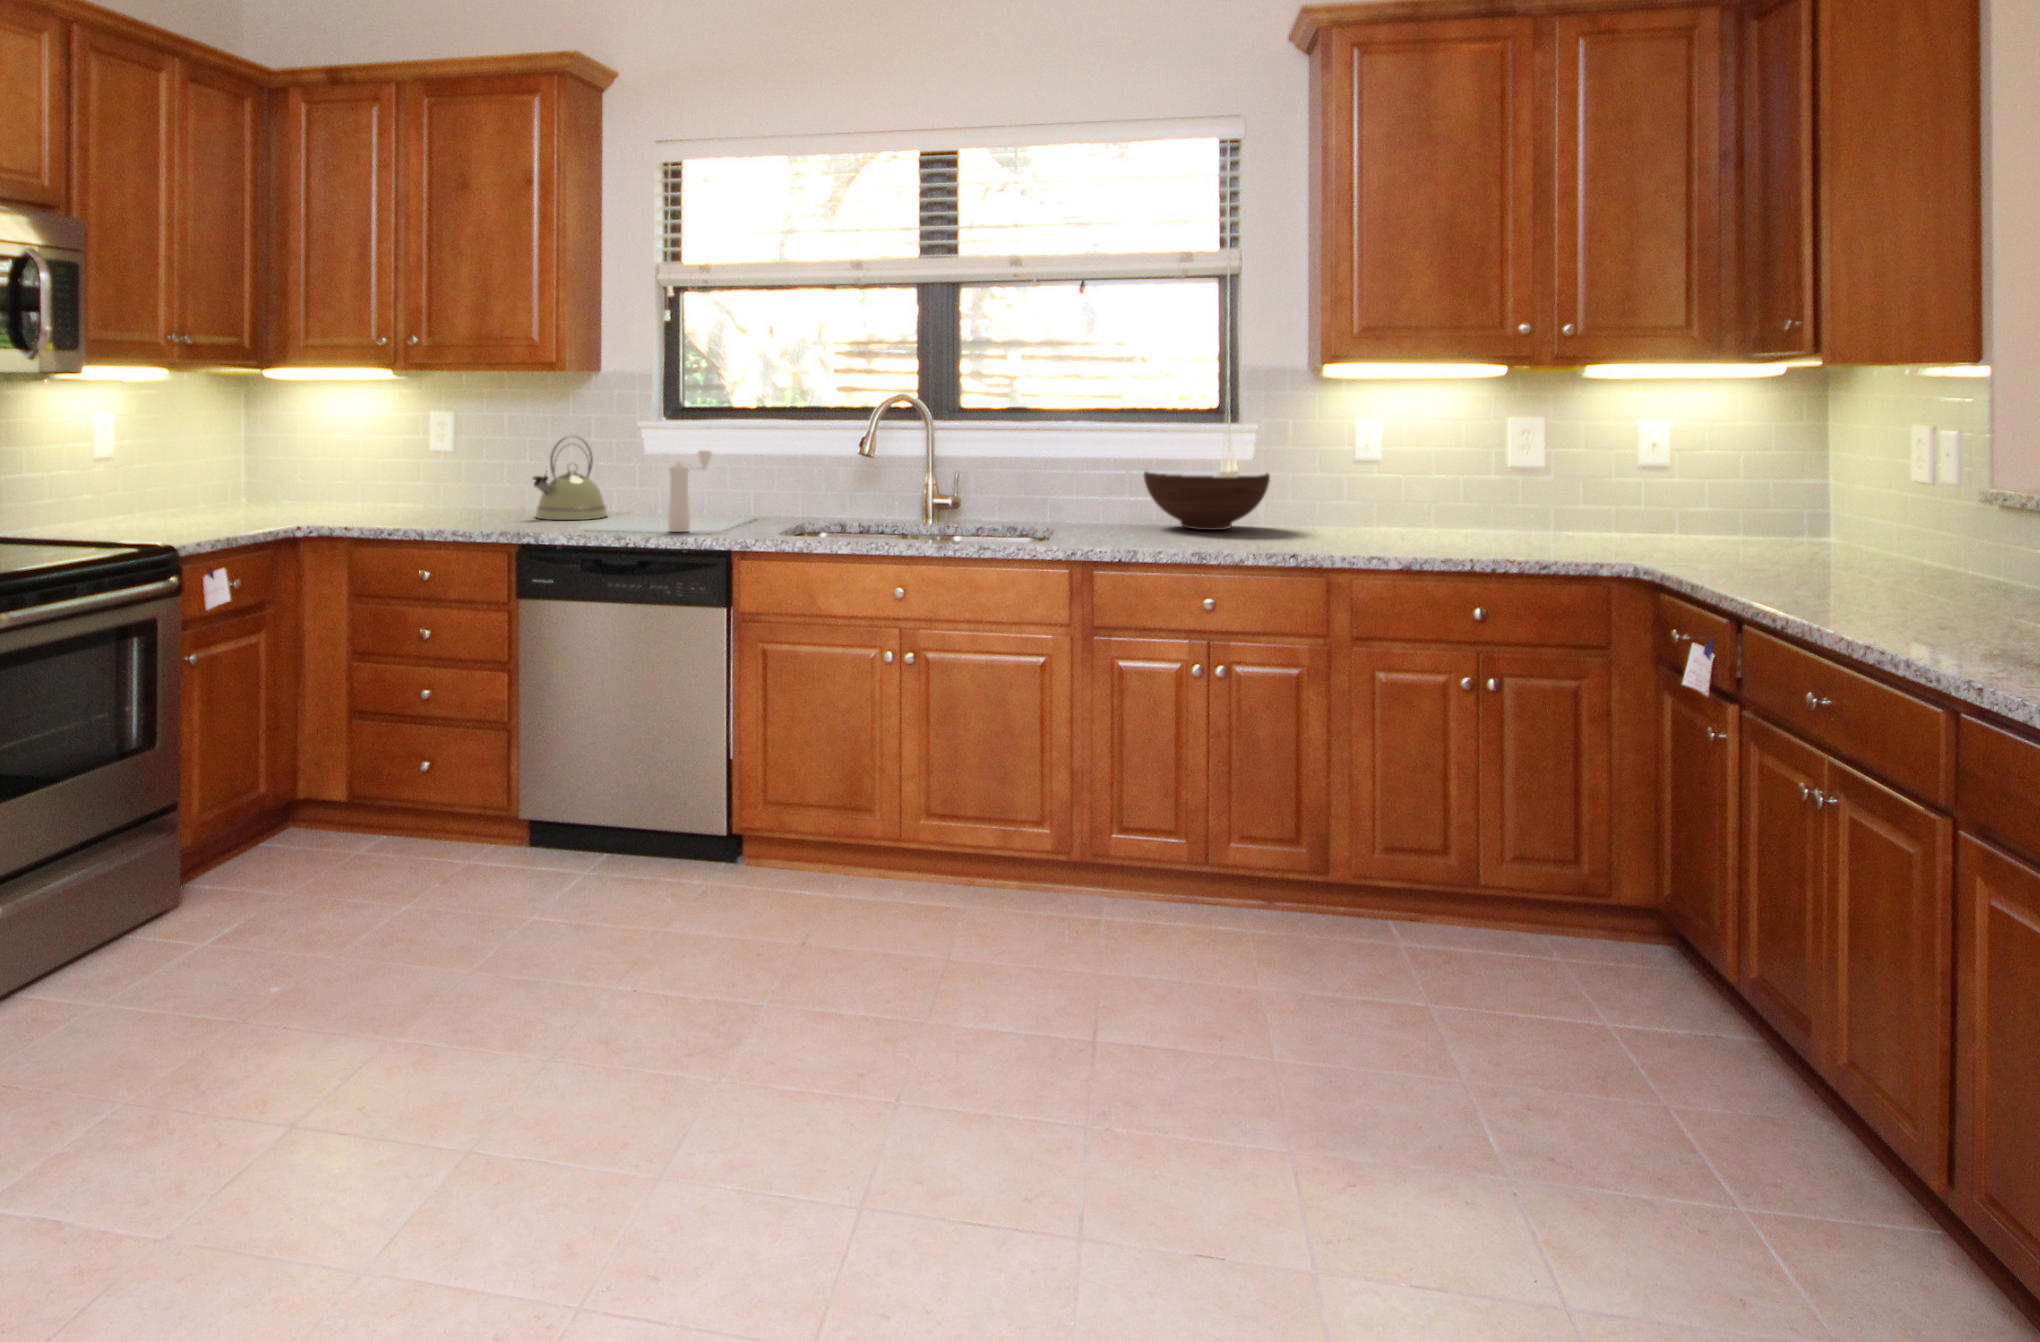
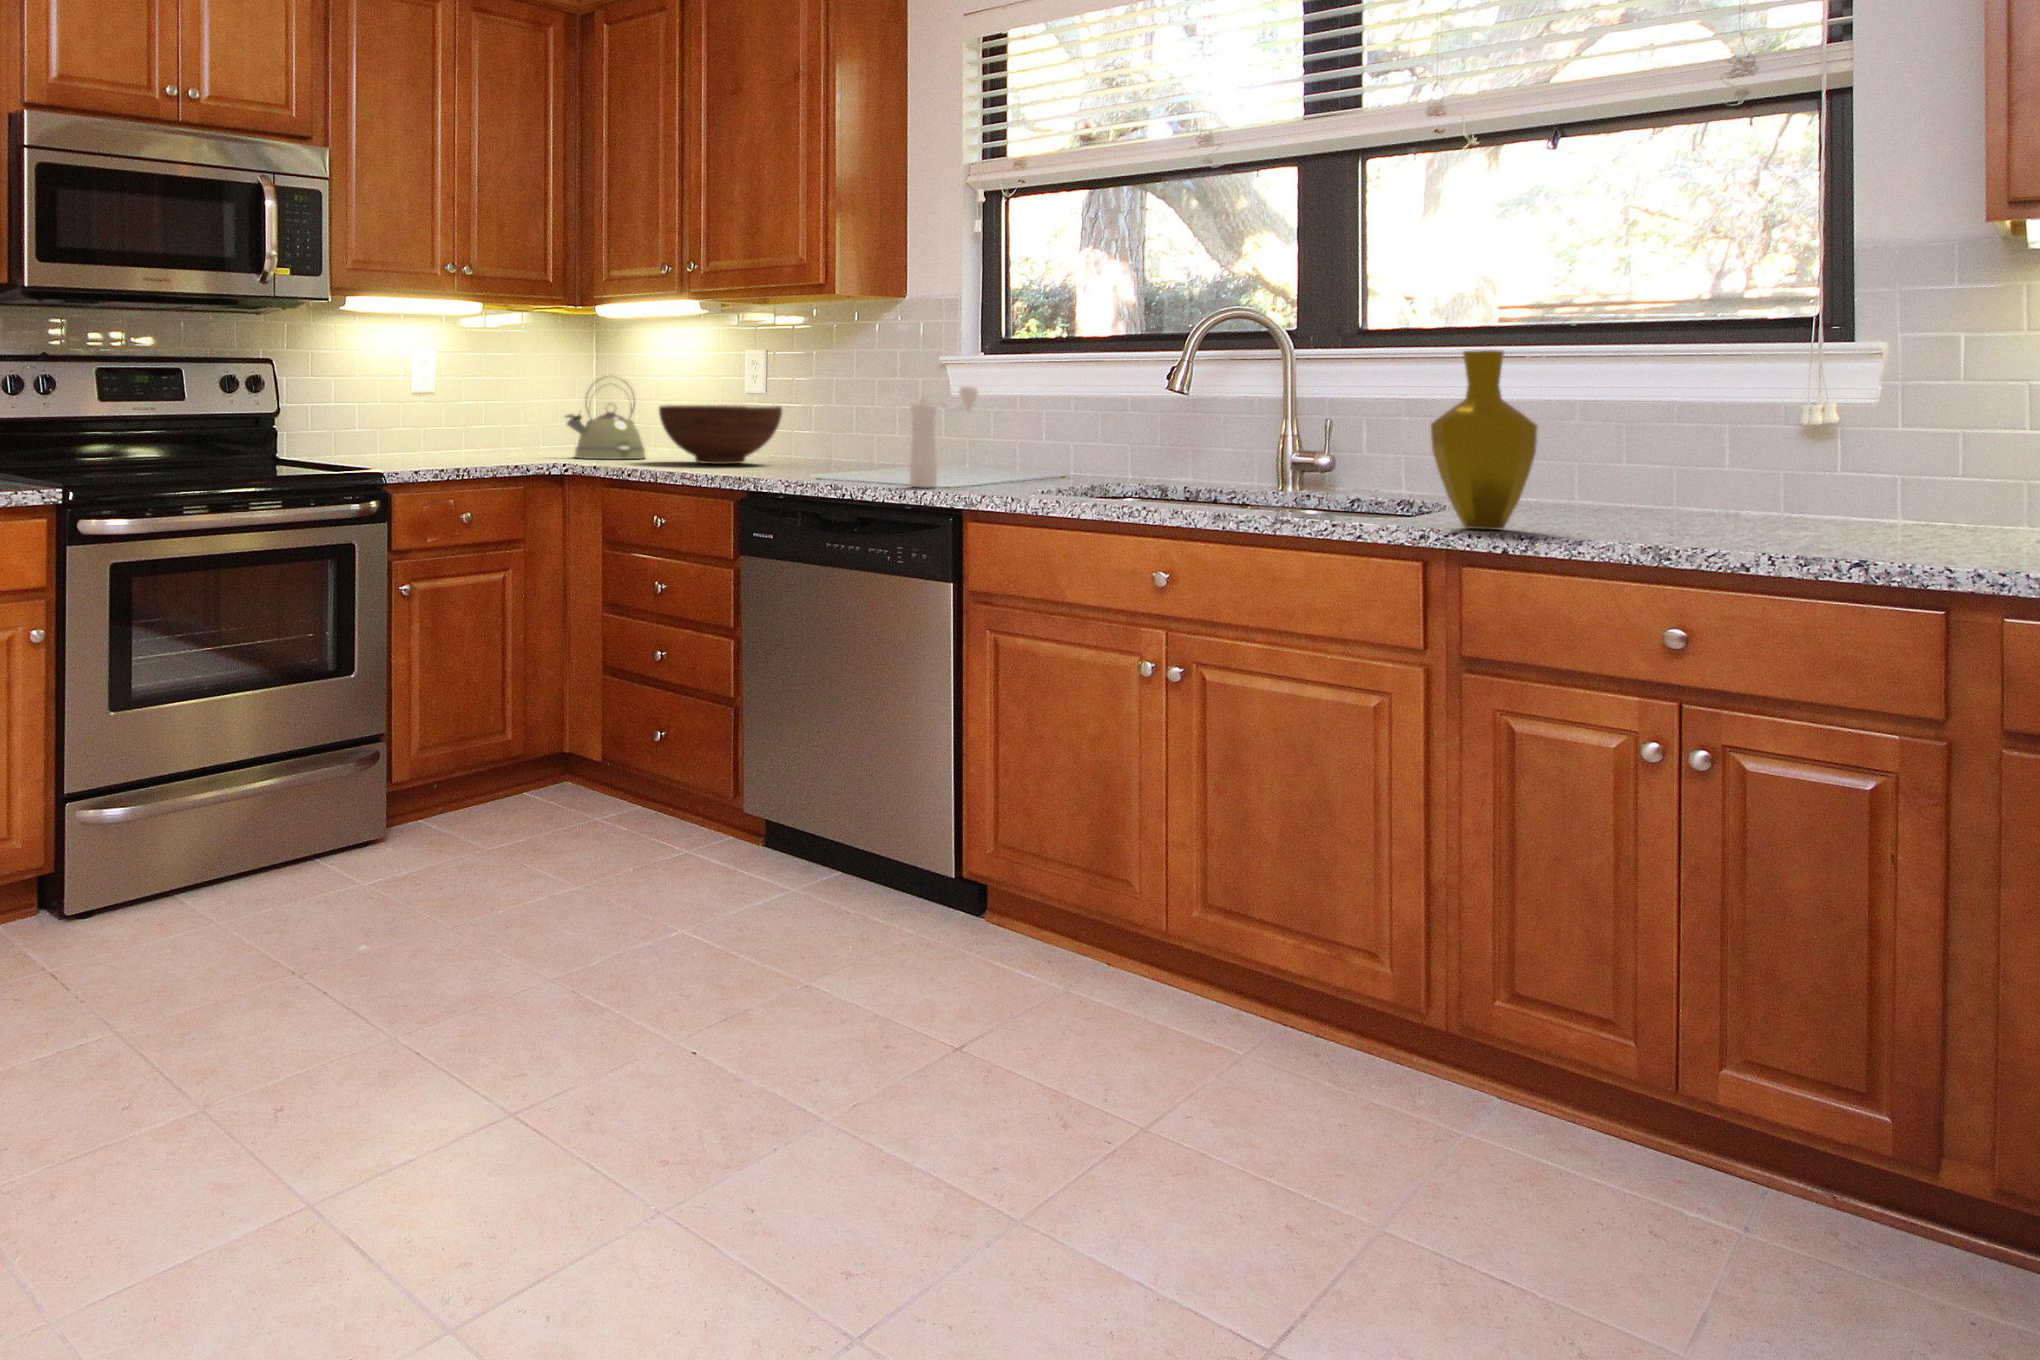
kettle: present [533,435,607,520] -> present [566,380,645,459]
vase: none [1079,437,1140,549] -> present [1431,350,1537,530]
fruit bowl: present [1144,472,1270,530] -> present [659,405,782,464]

